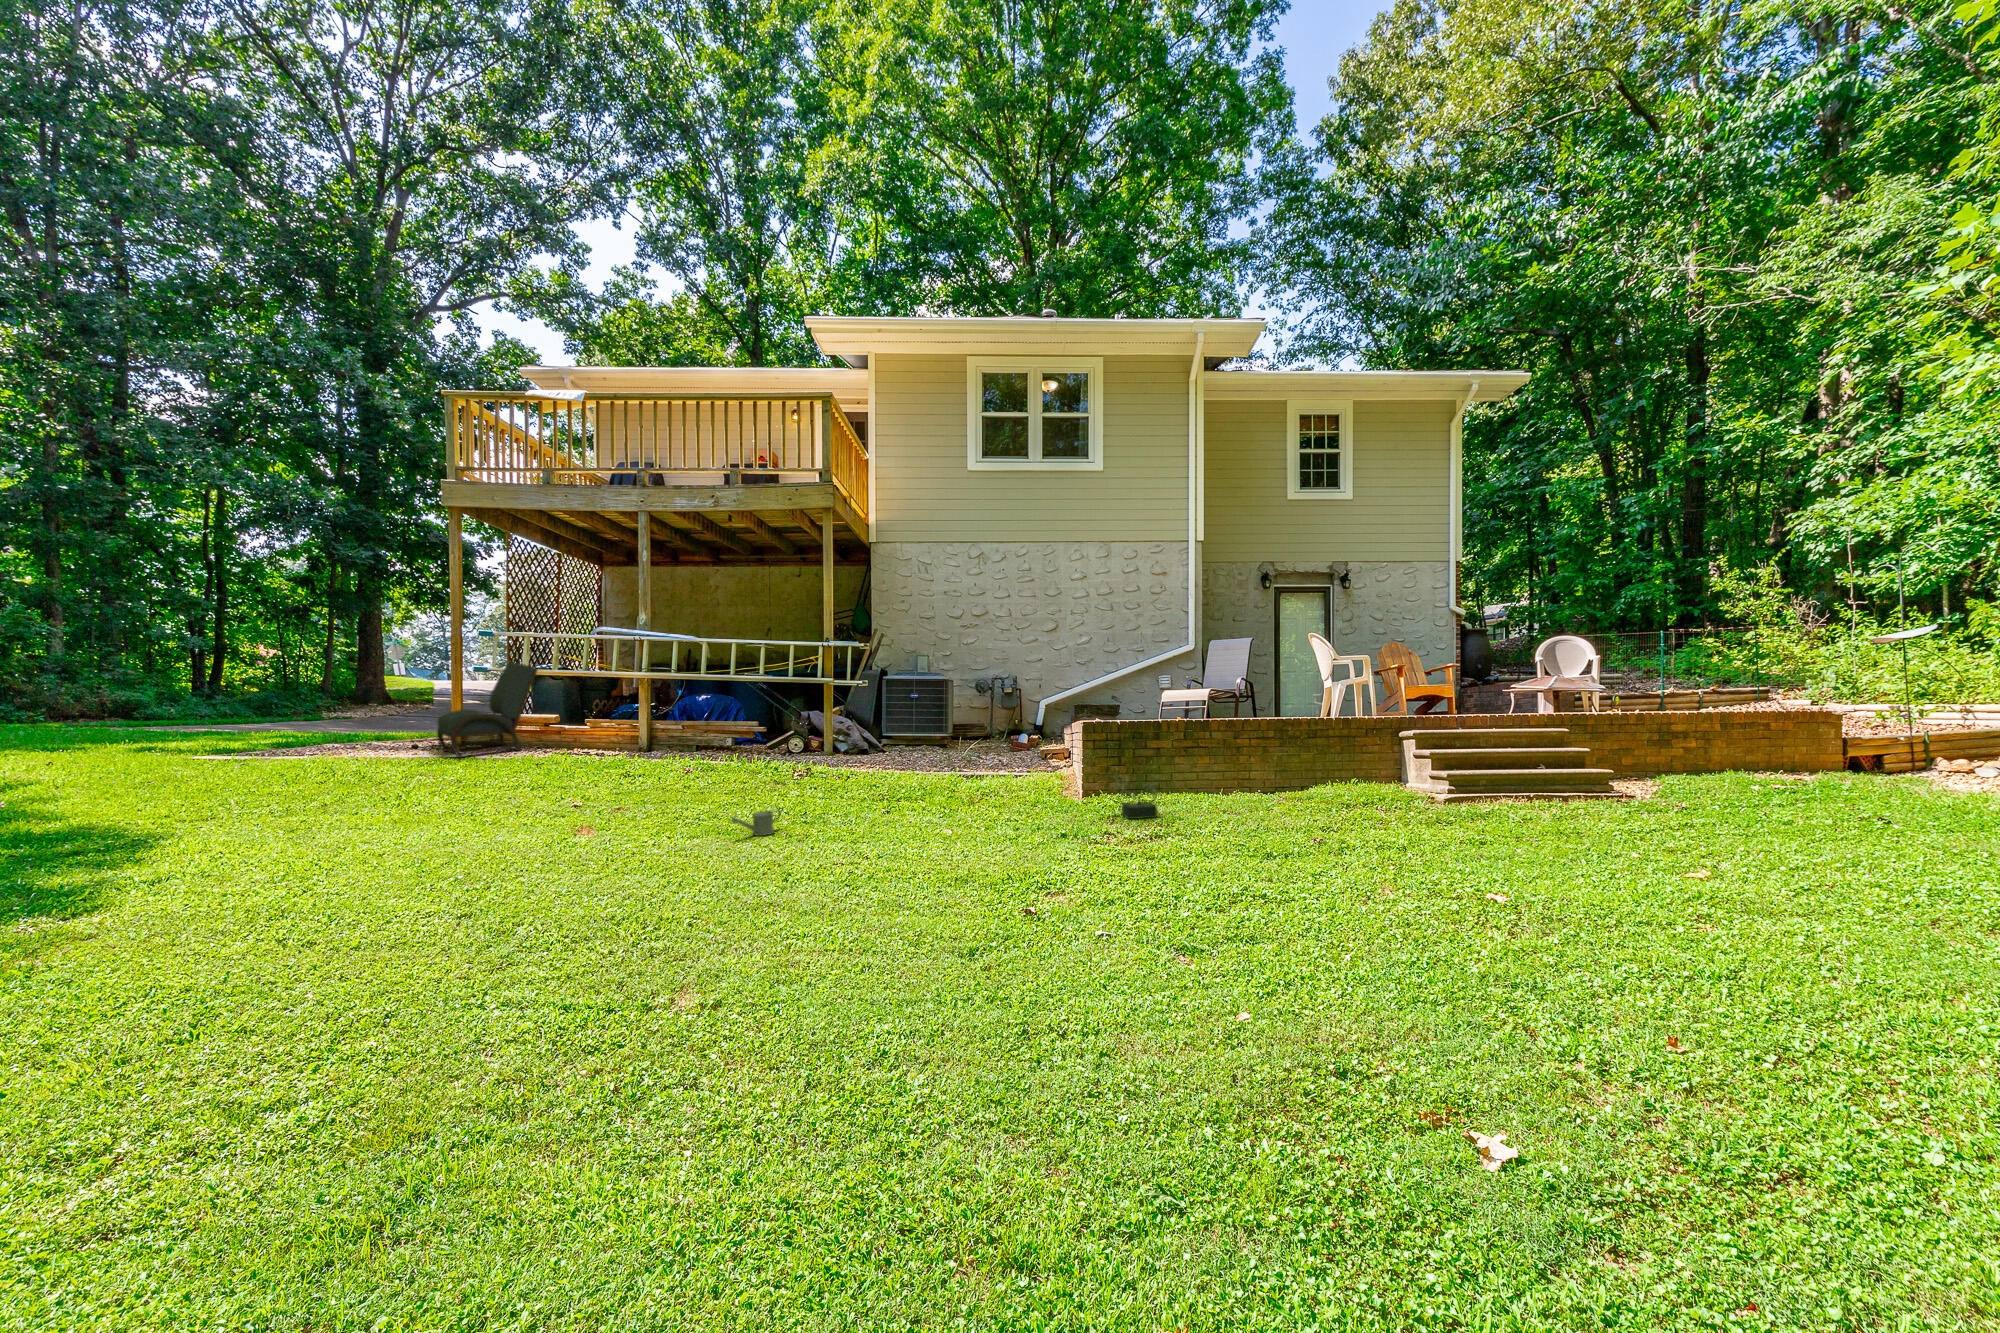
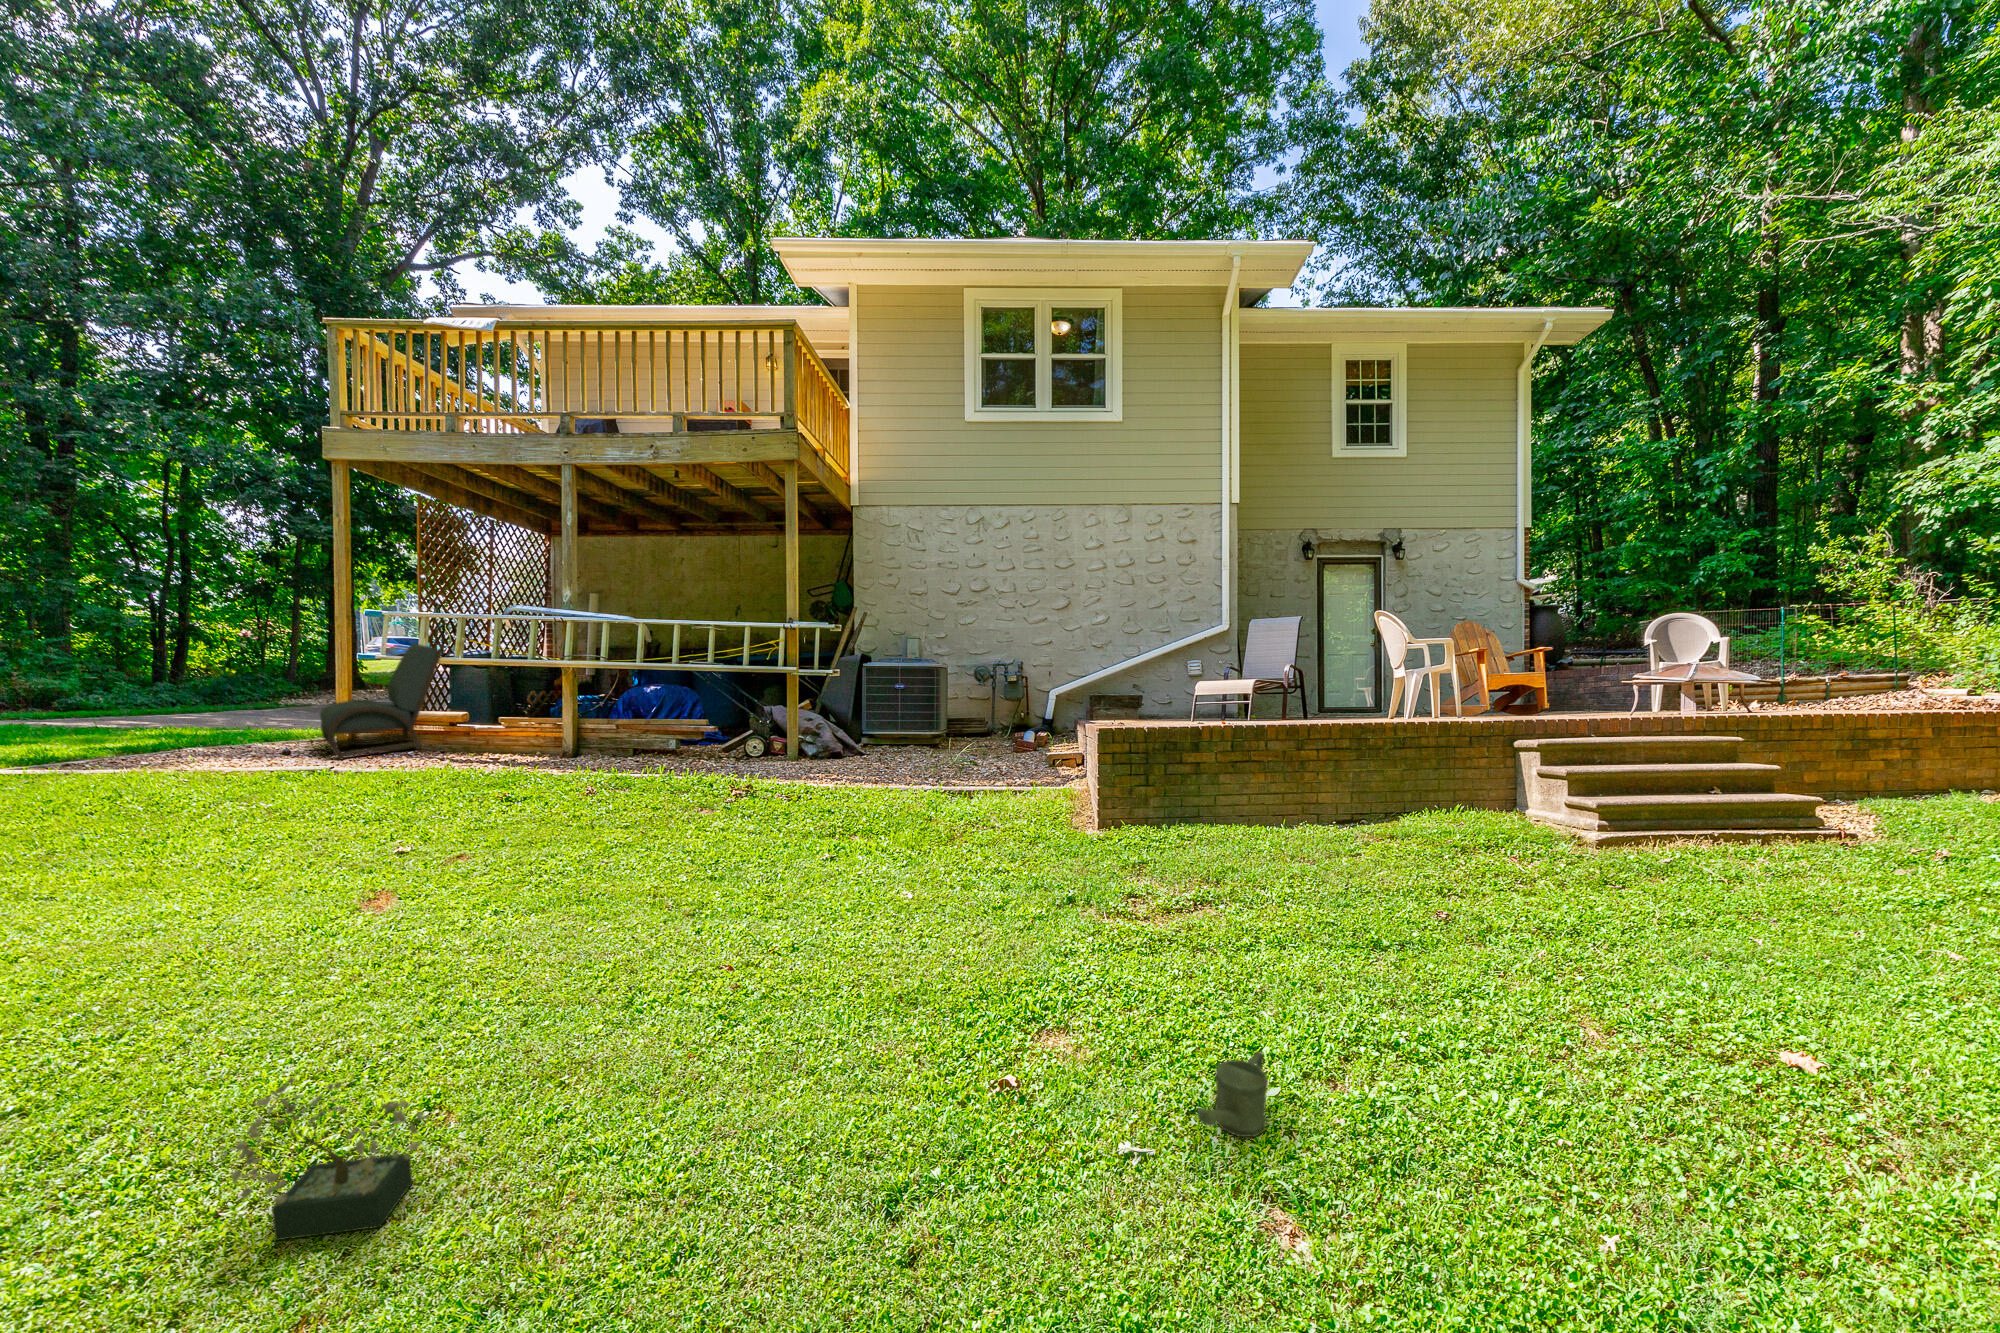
decorative plant: present [1112,775,1158,819] -> present [220,1078,428,1240]
watering can: present [732,809,781,836] -> present [1197,1051,1268,1137]

